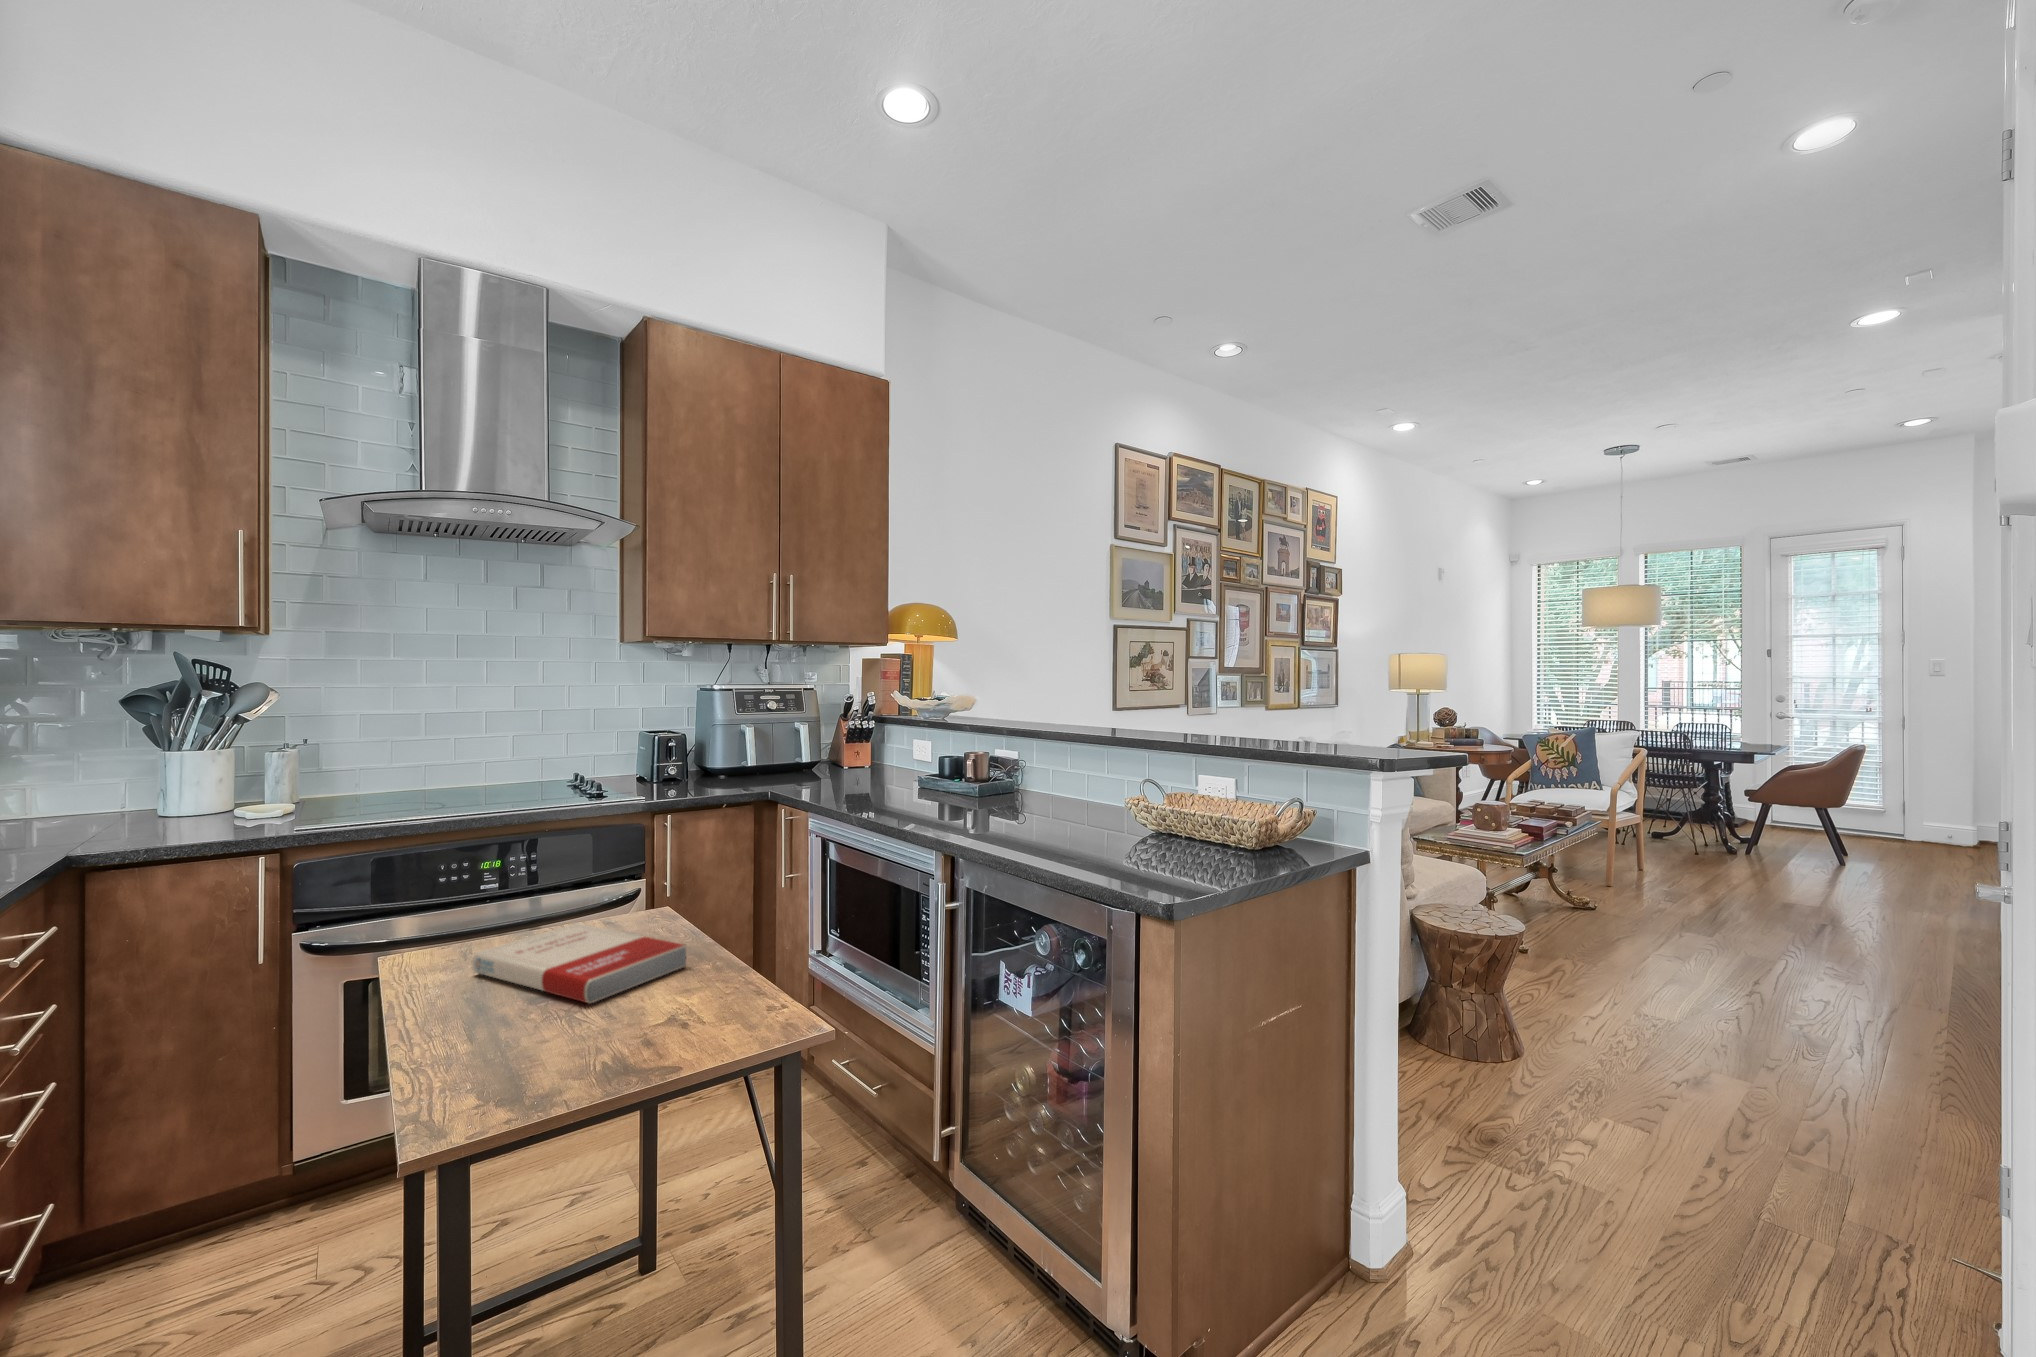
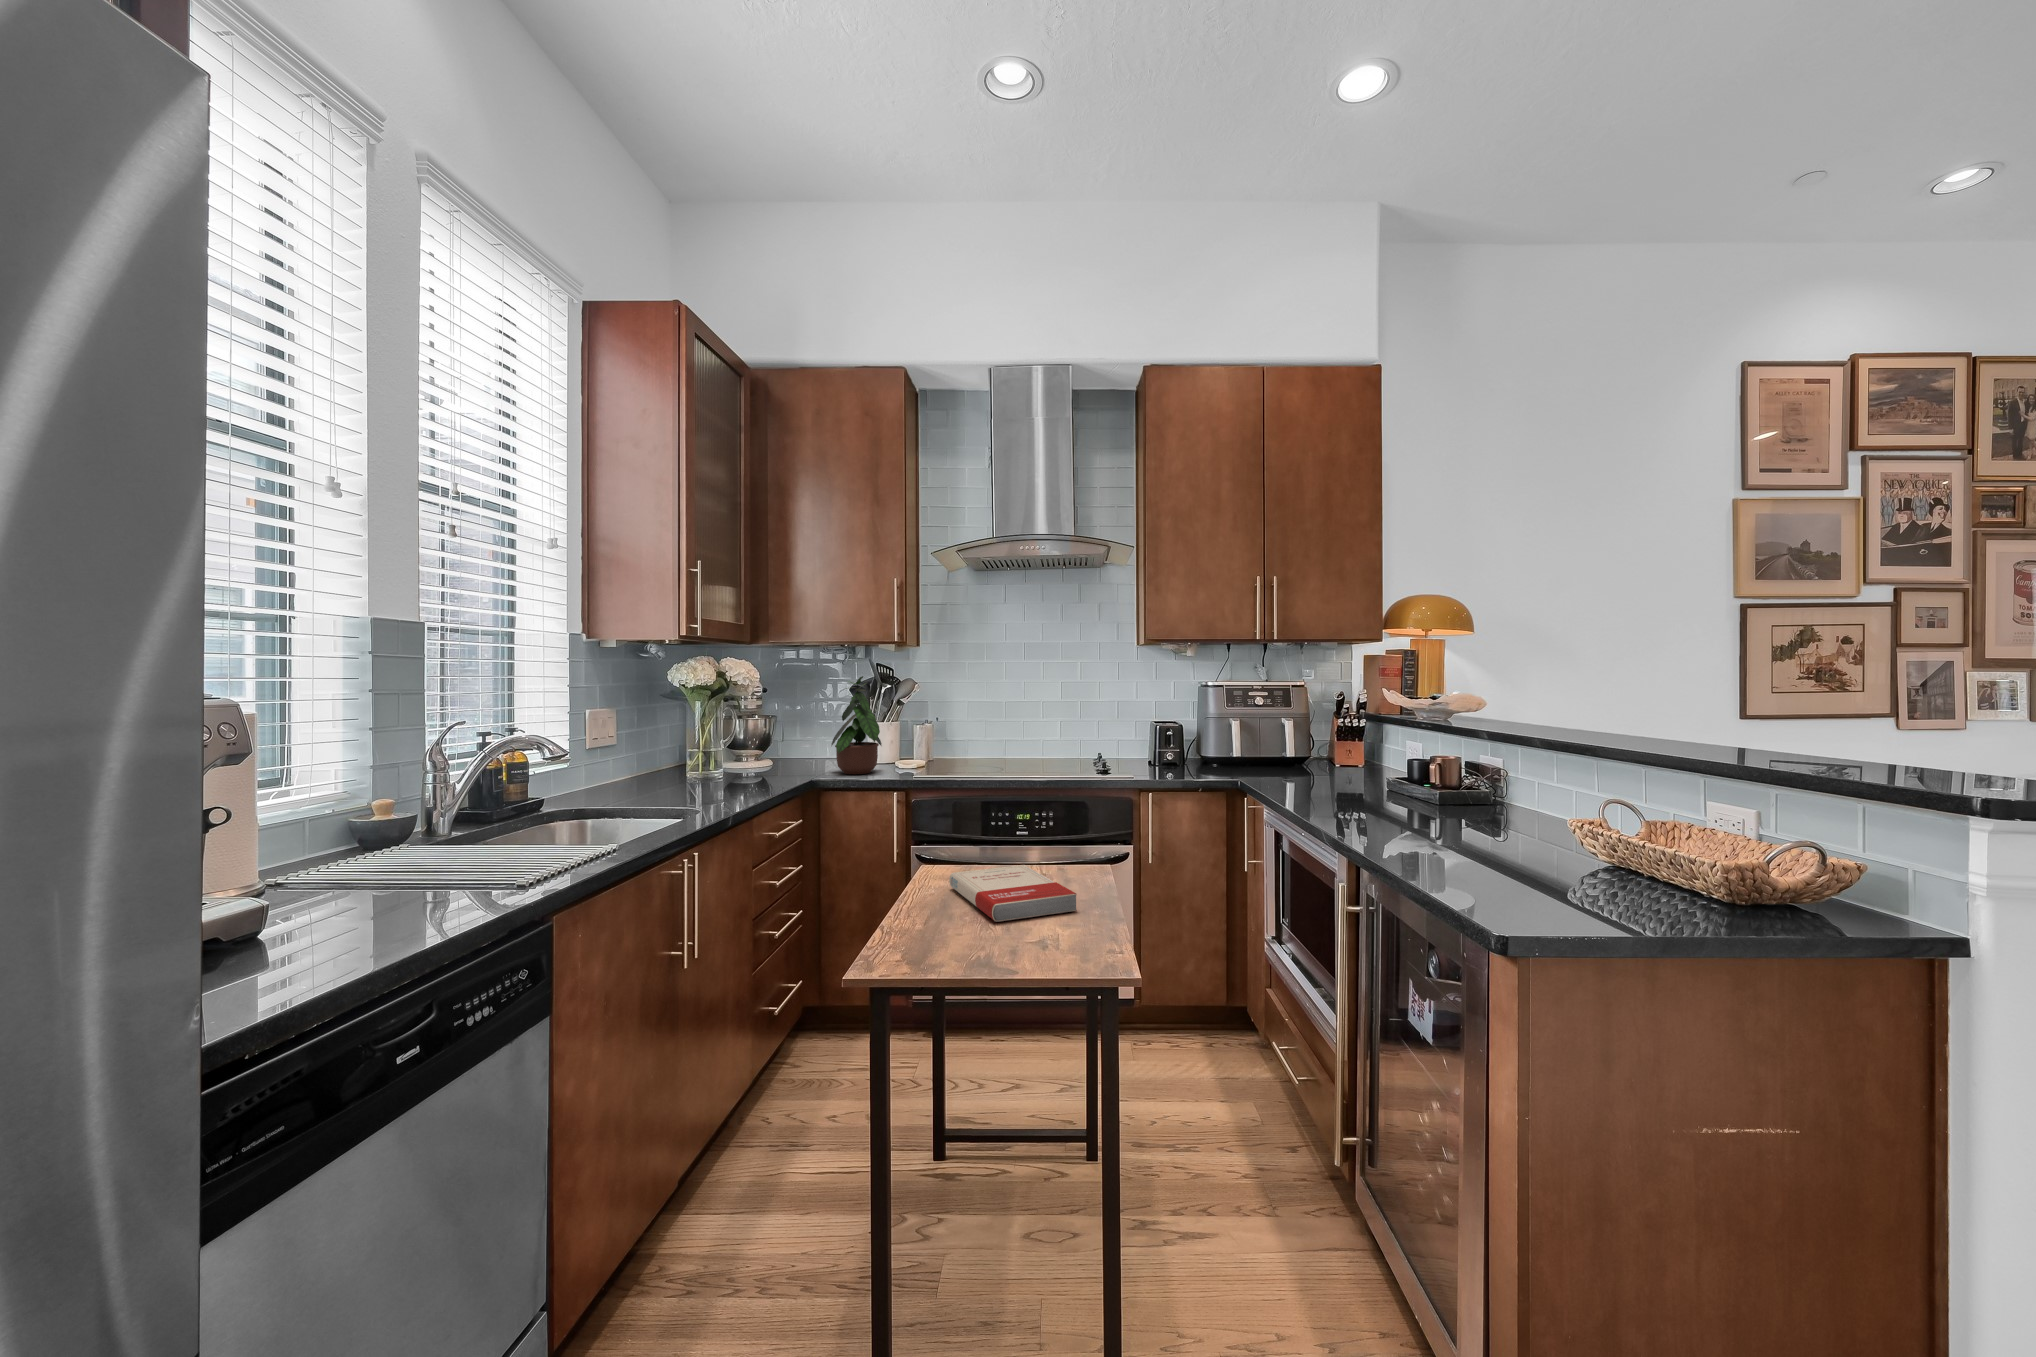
potted plant: none [104,677,236,834] -> present [831,676,881,774]

